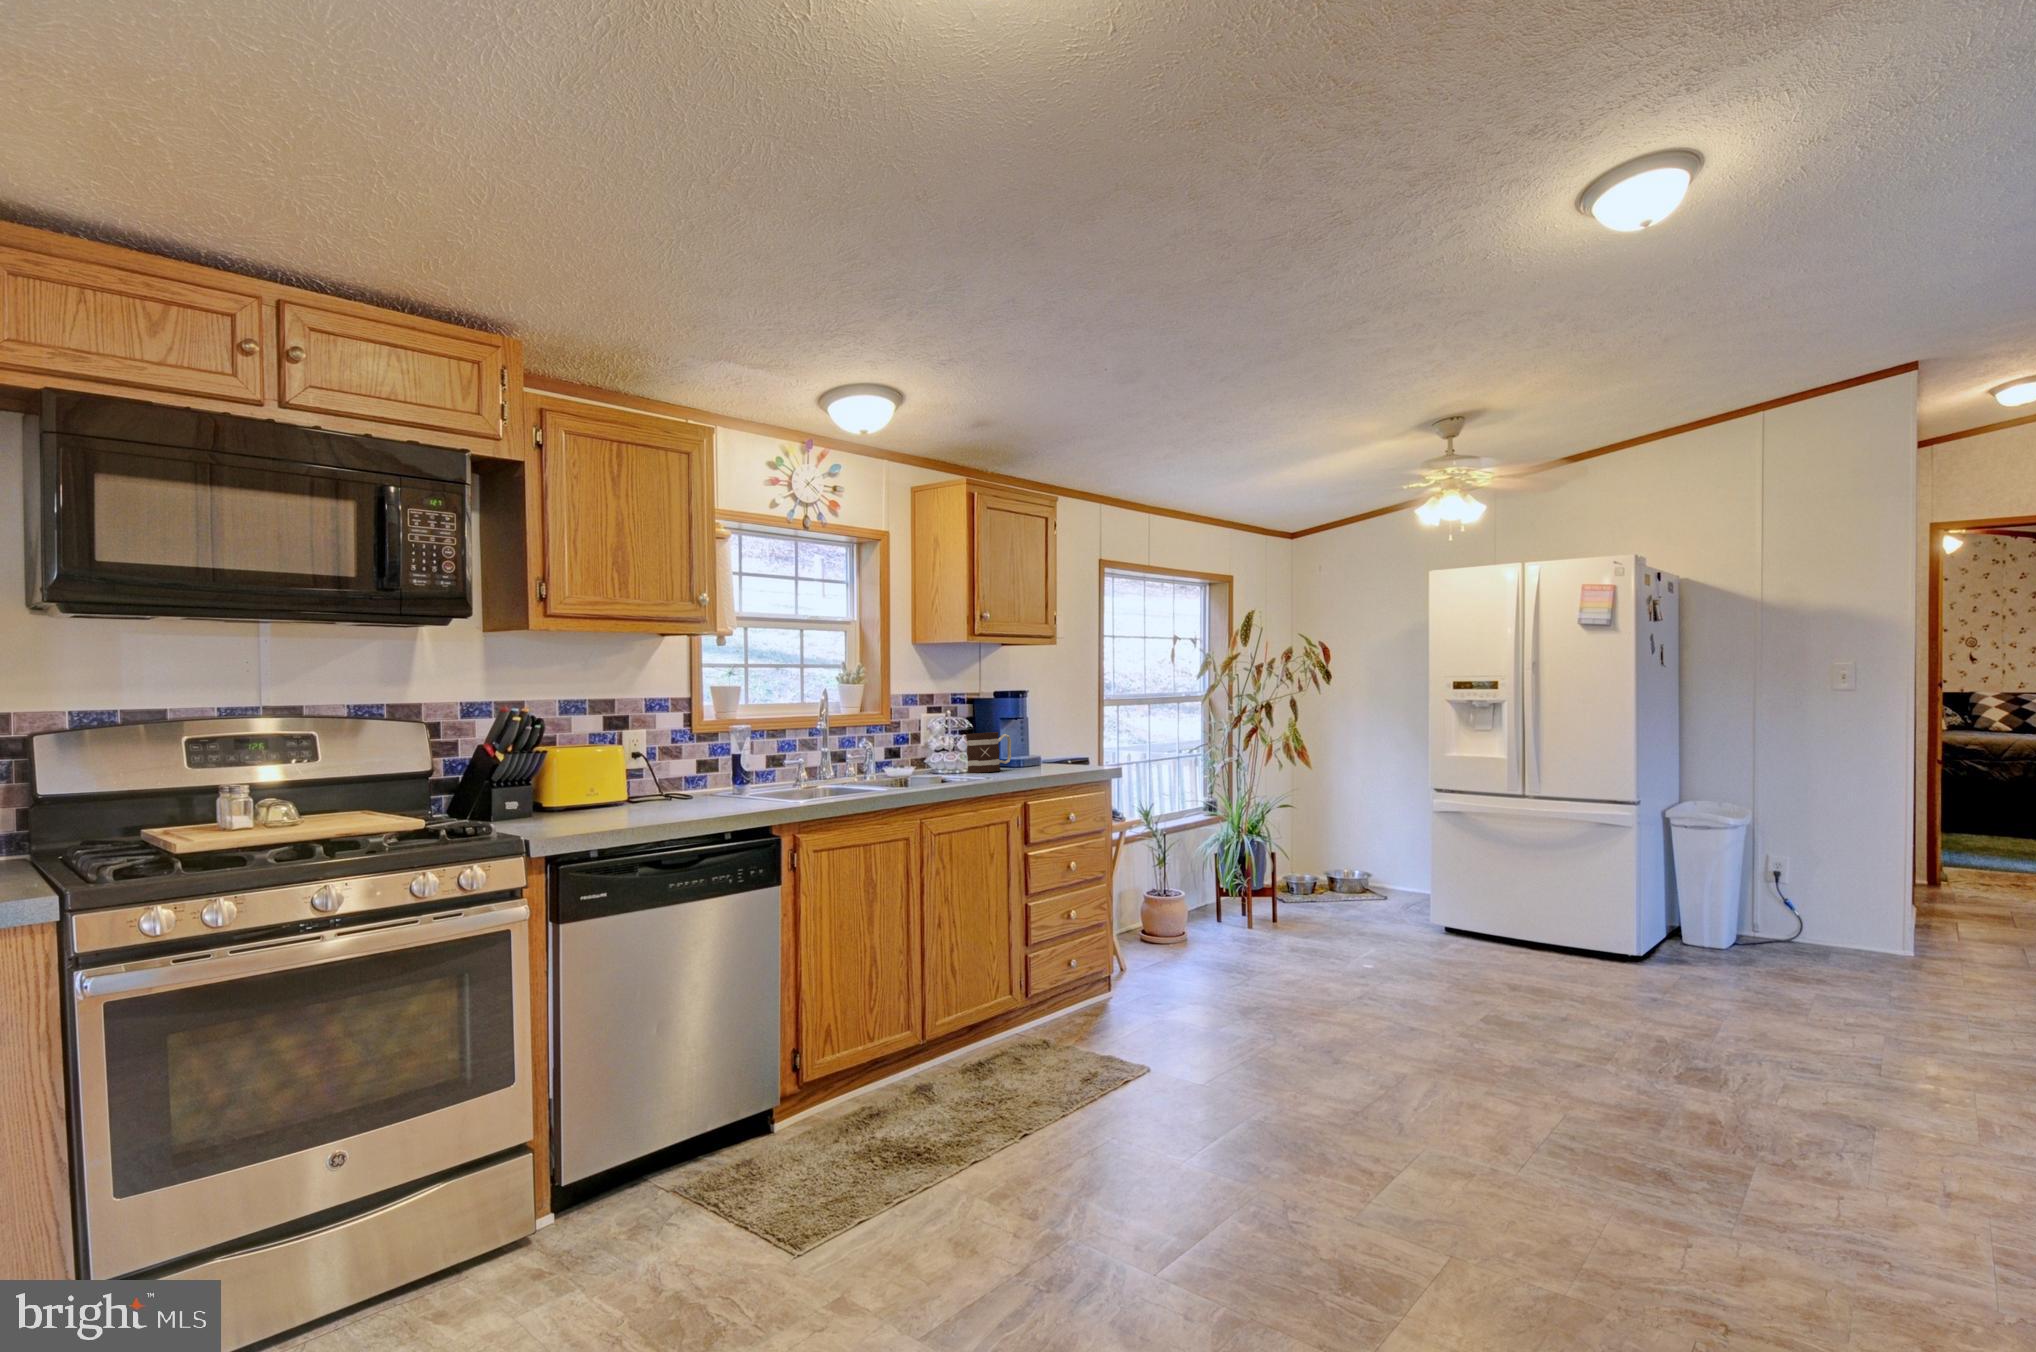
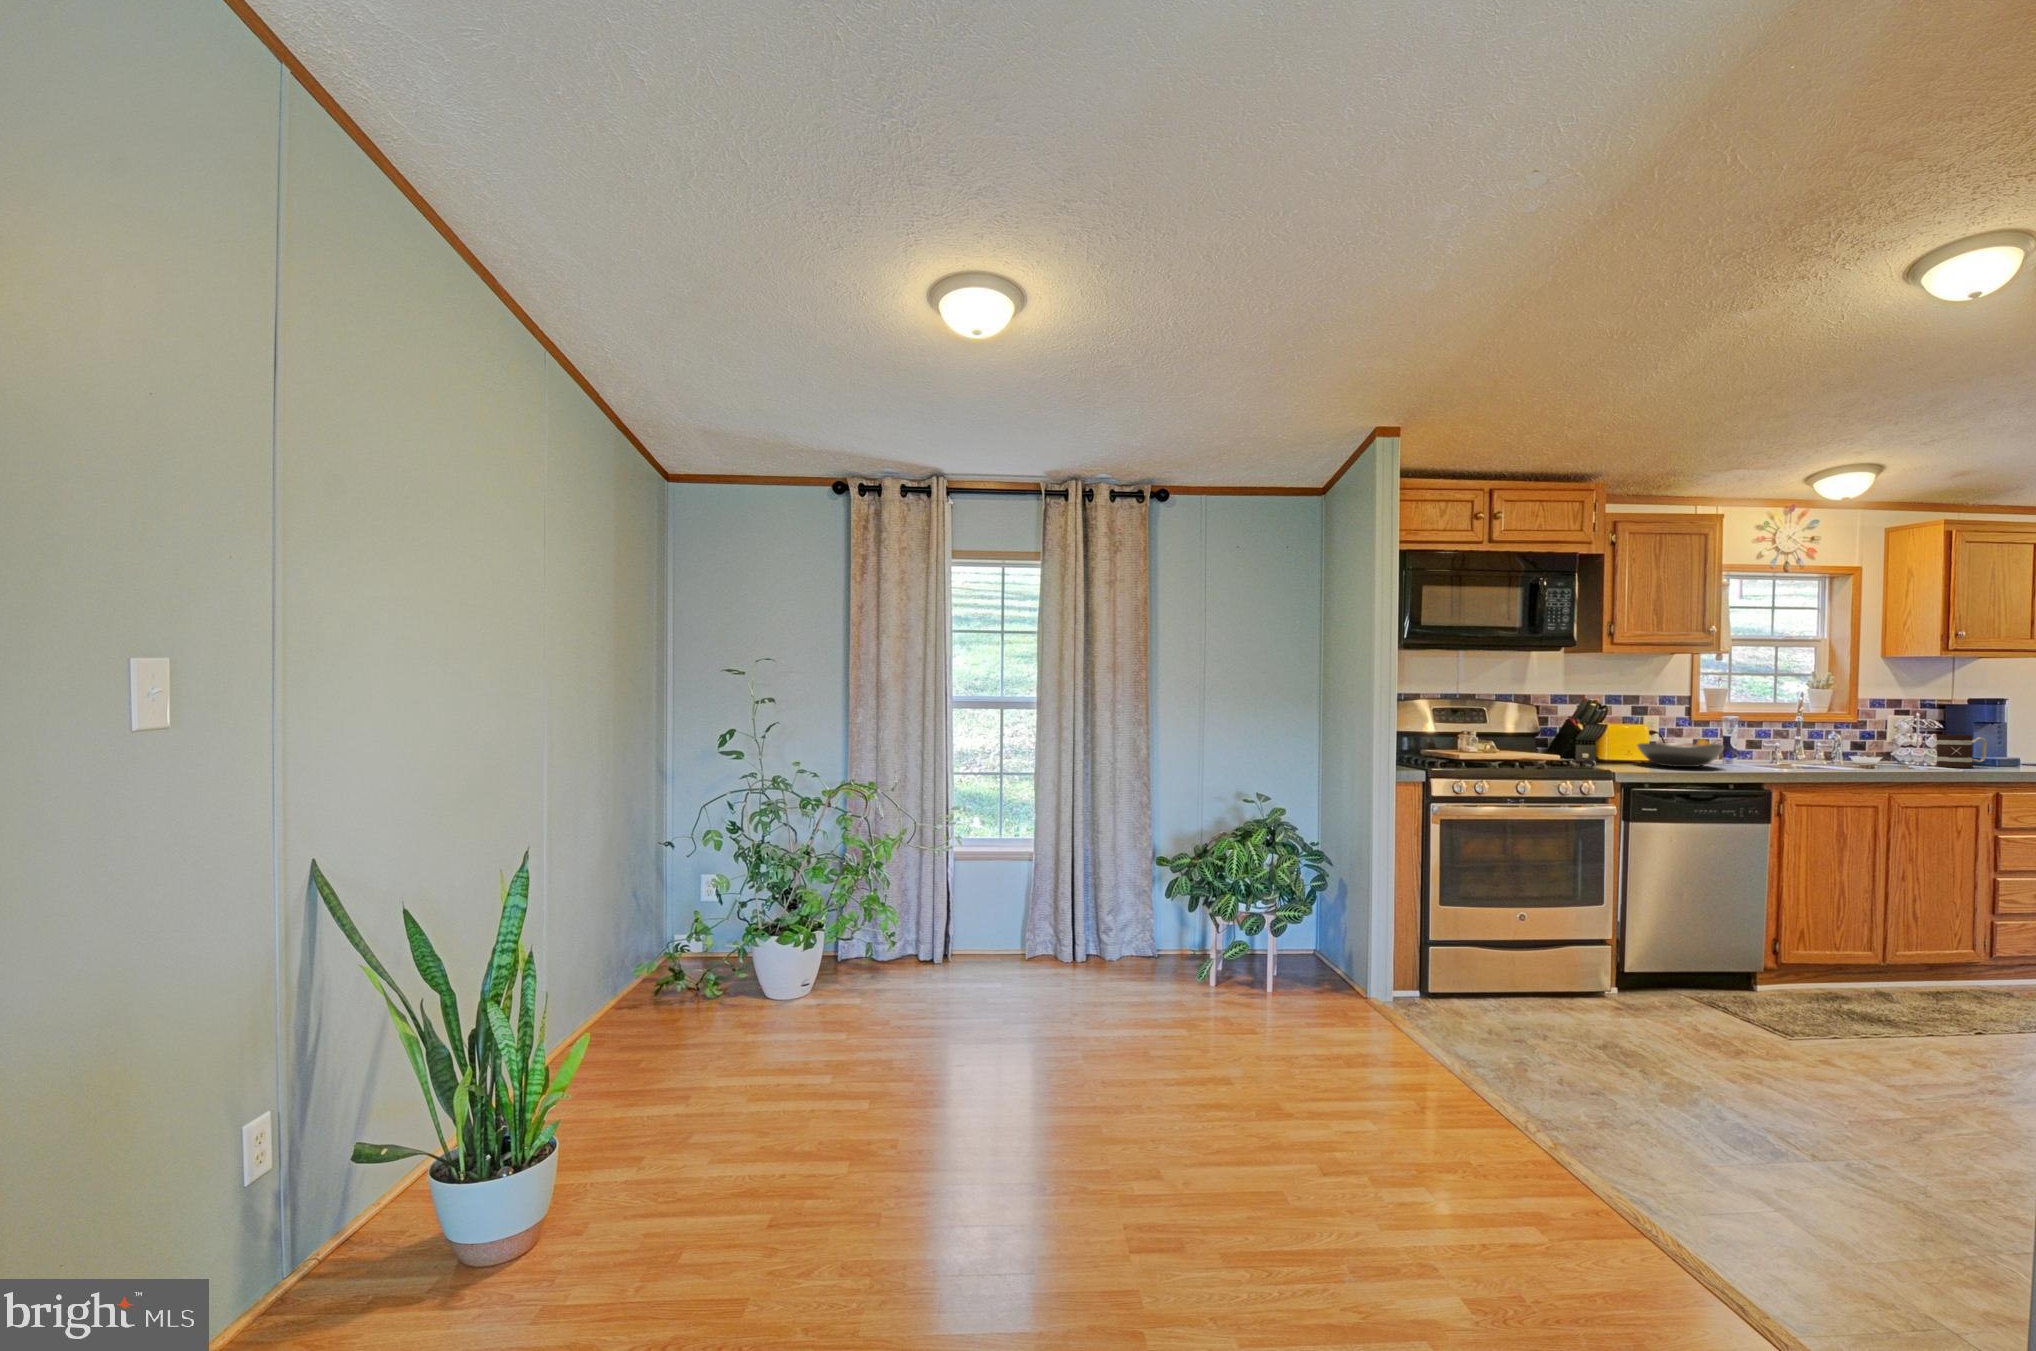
fruit bowl: none [595,762,722,811] -> present [1638,739,1724,767]

